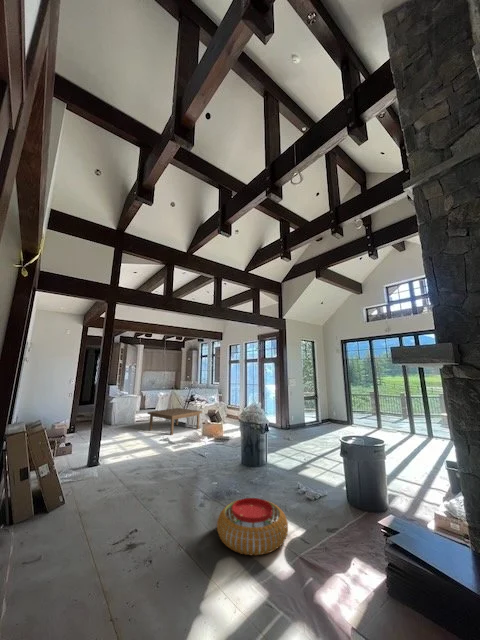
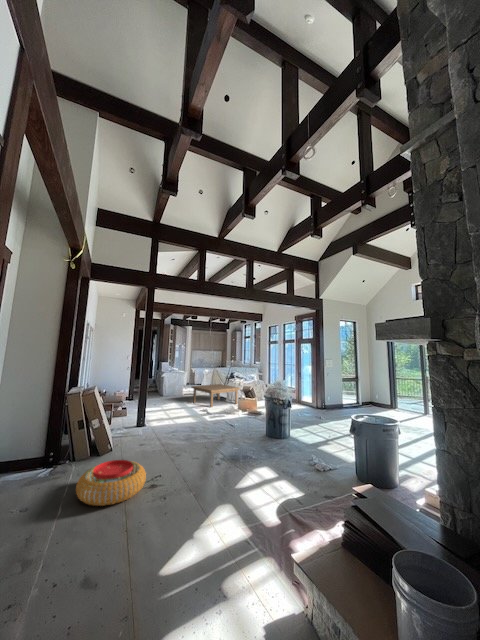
pouf: present [217,498,288,555] -> present [76,460,146,506]

